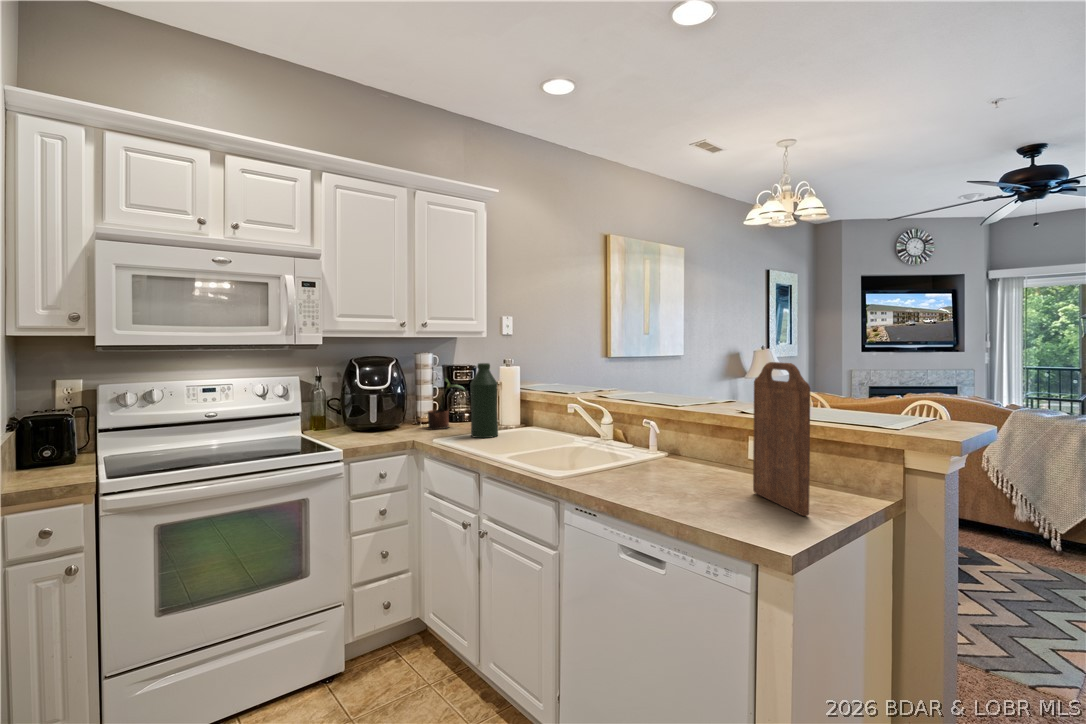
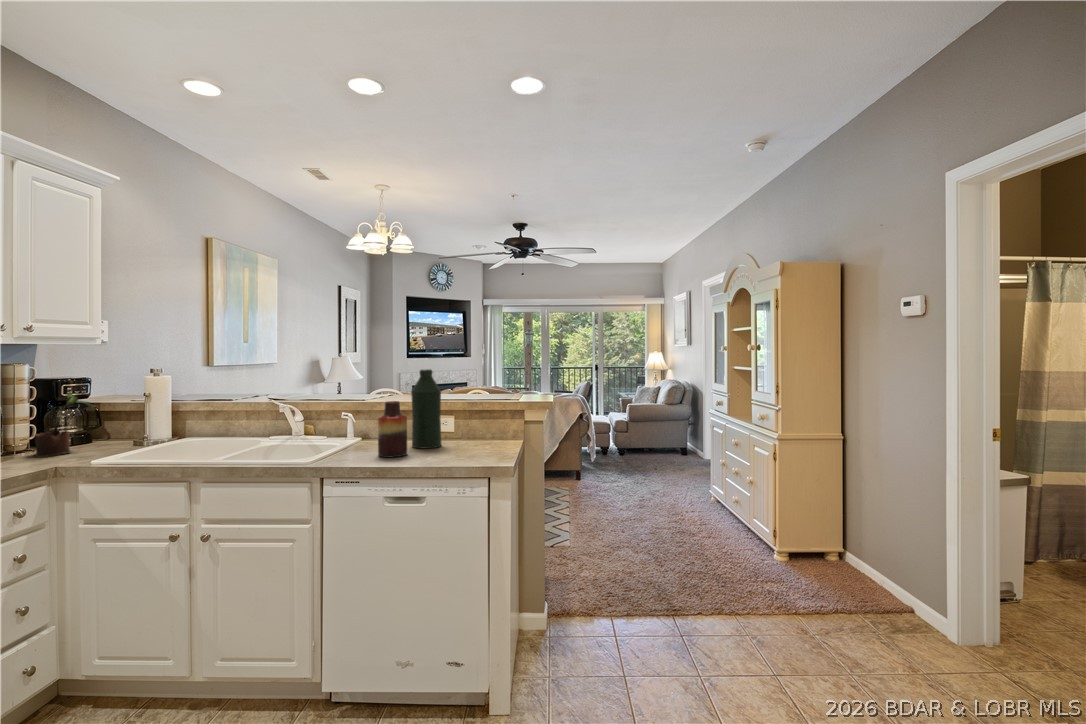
cutting board: present [753,362,810,516] -> none [452,362,495,452]
bottle: present [470,363,498,438] -> present [411,369,442,448]
vase: none [638,413,678,491] -> present [378,401,407,457]

